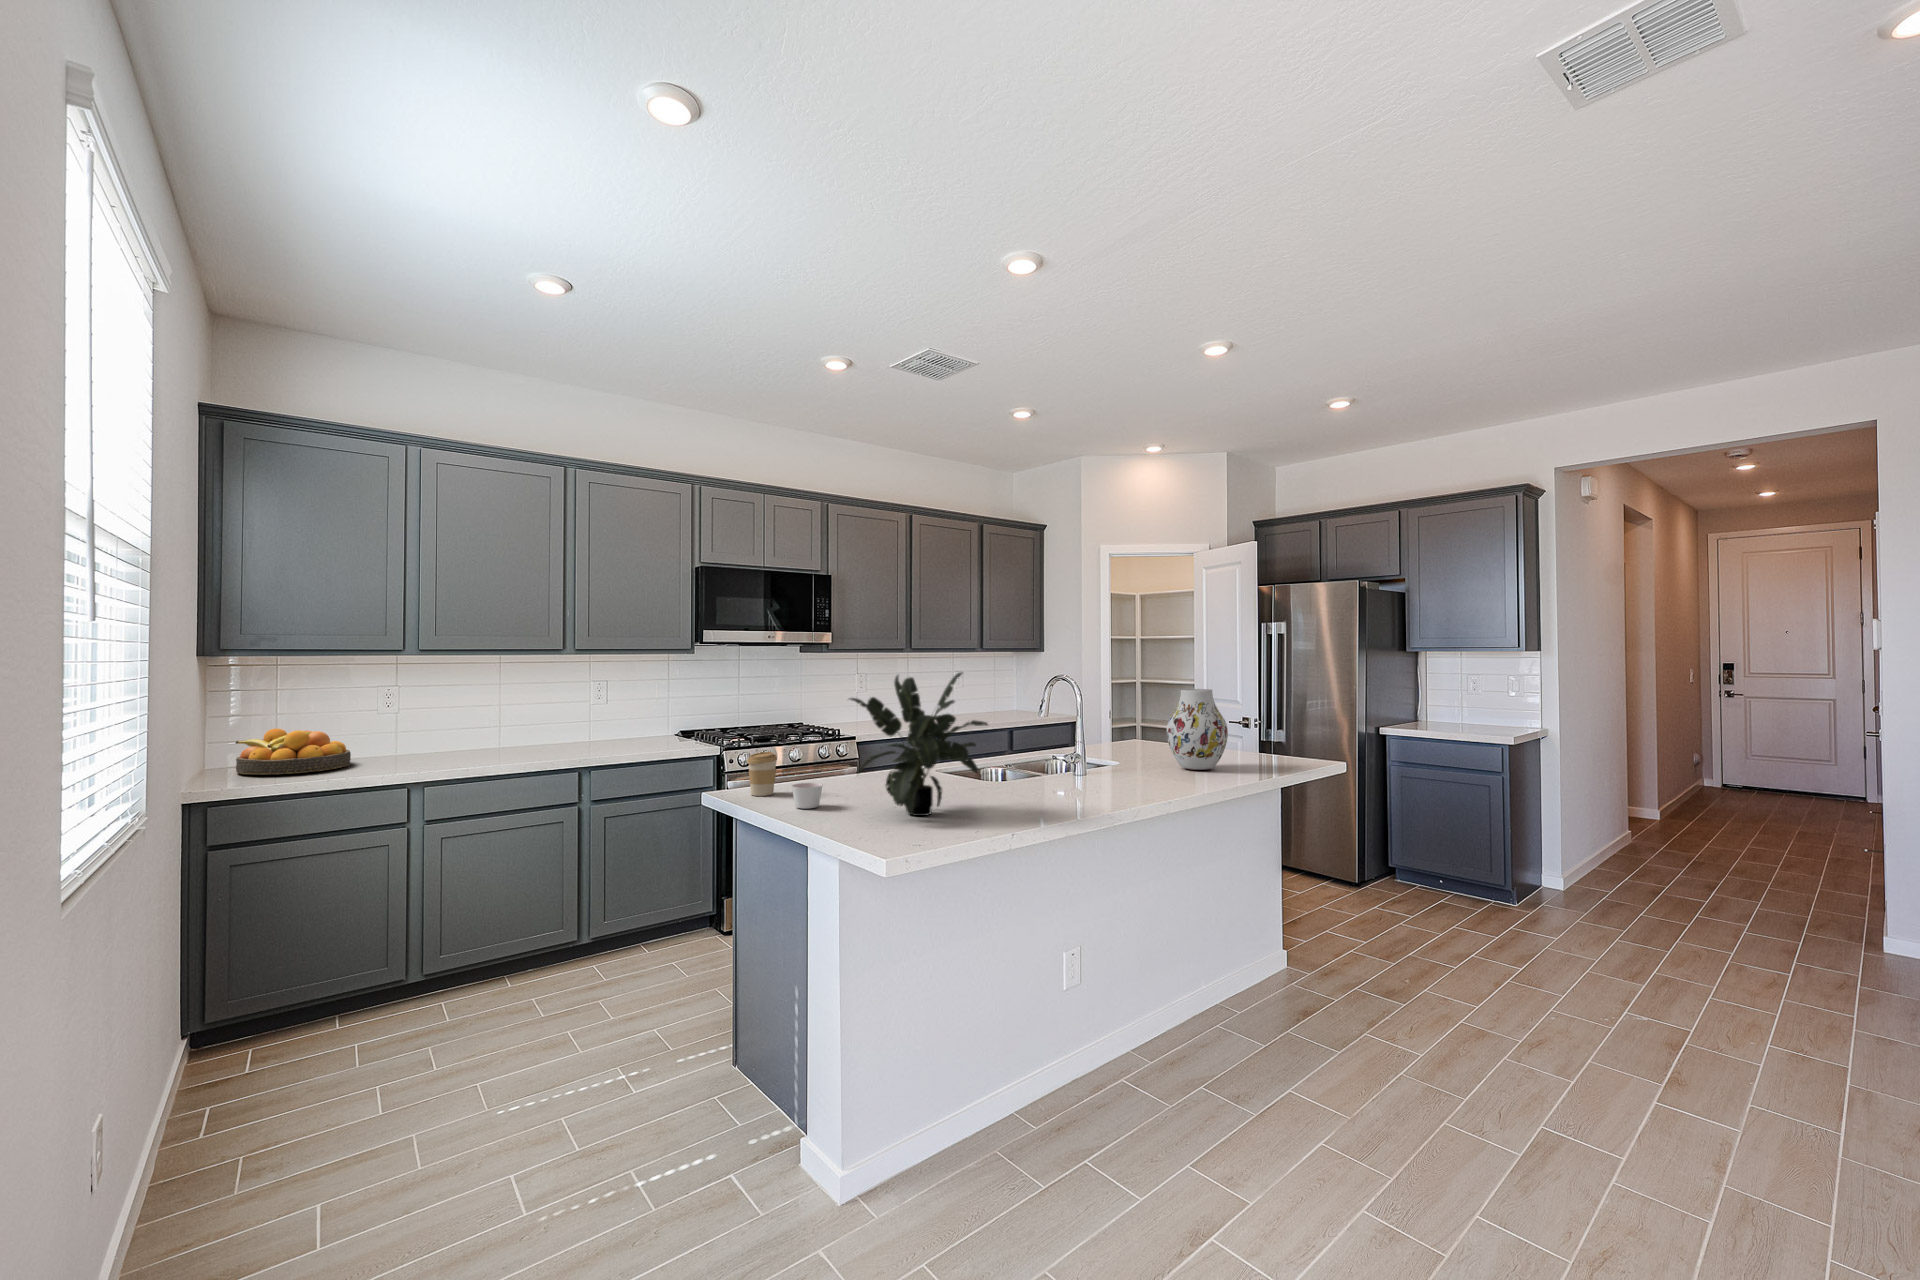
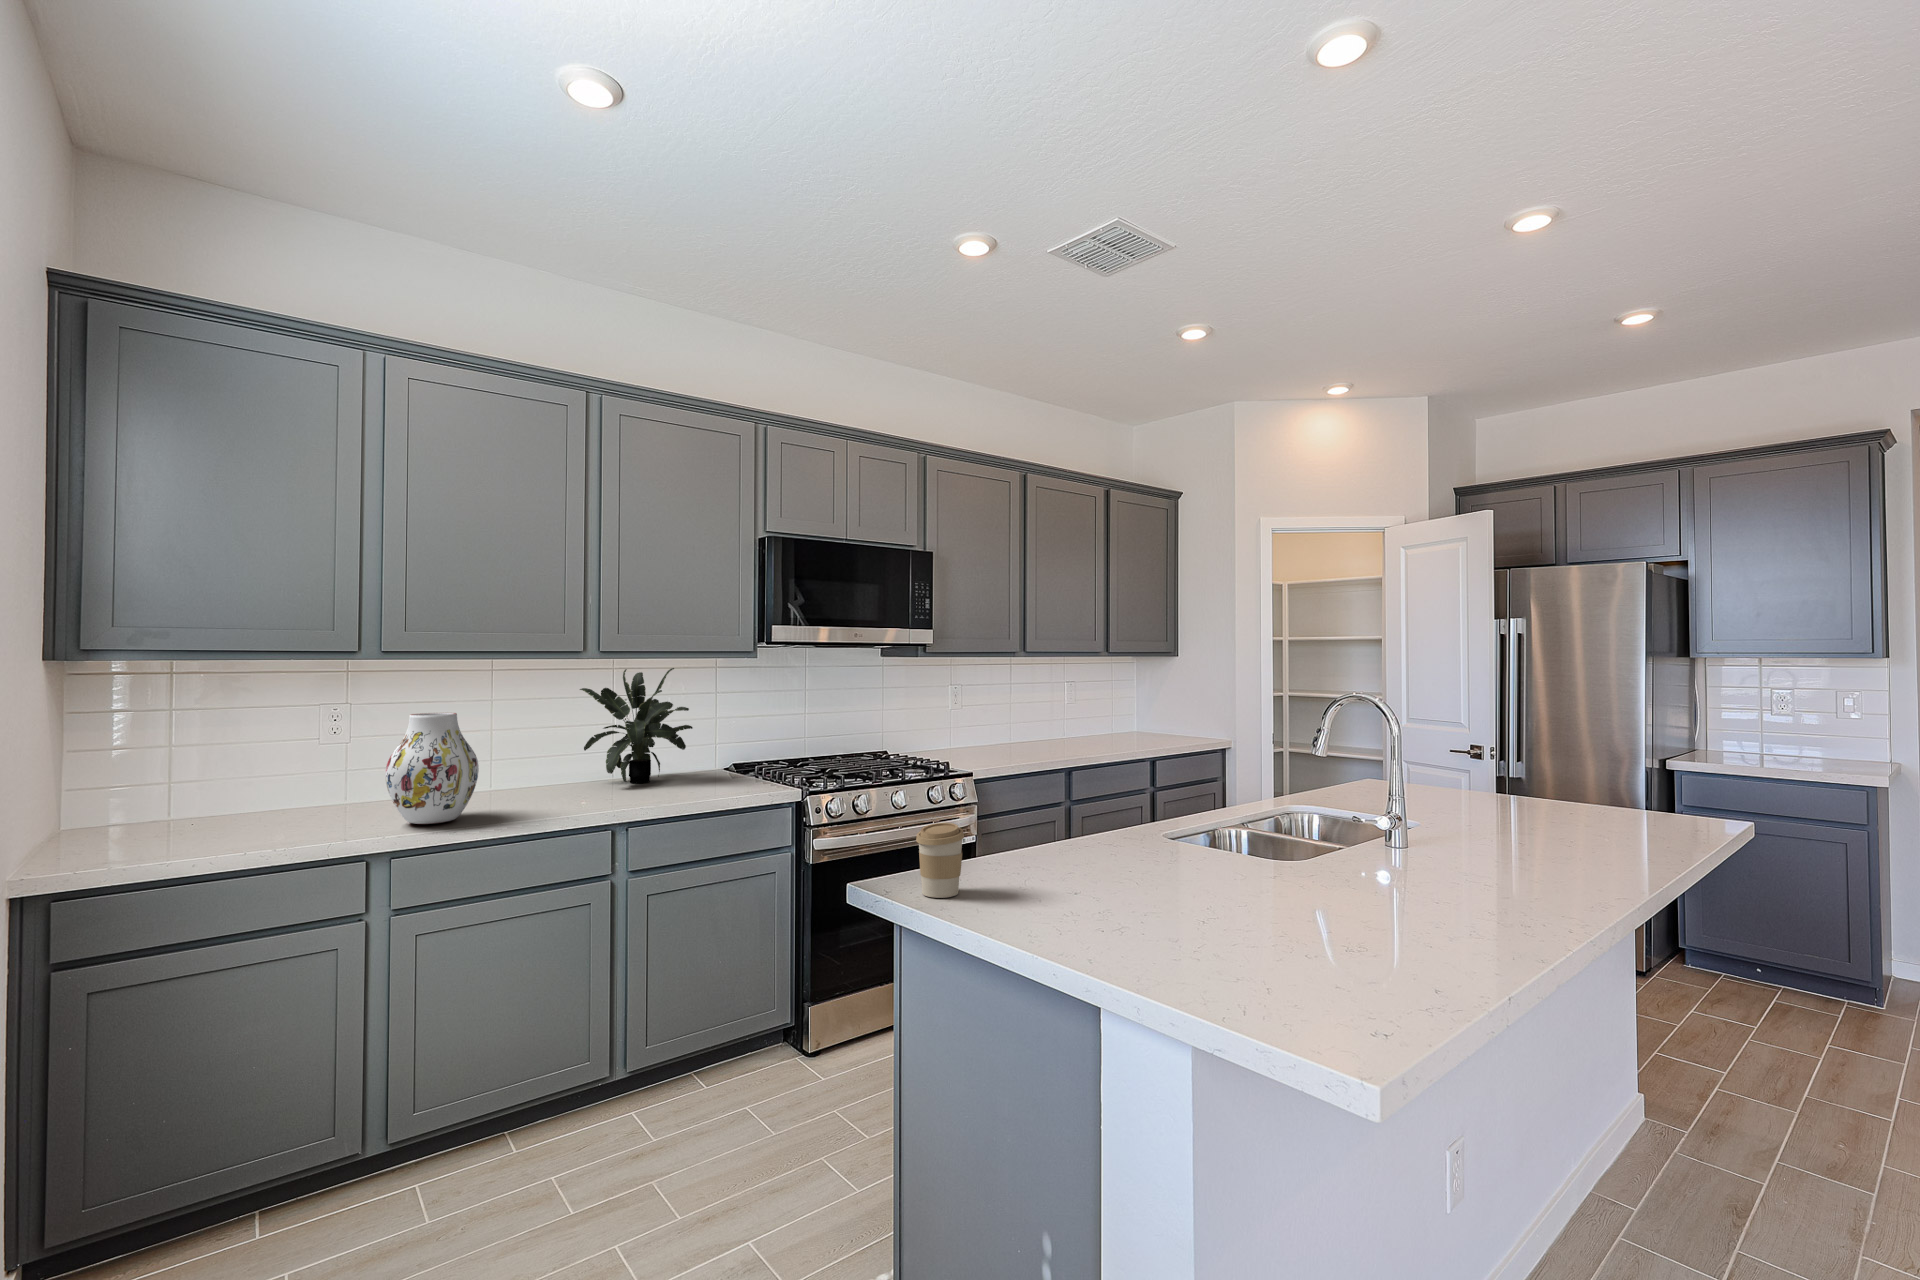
potted plant: present [850,672,988,816] -> present [580,668,693,783]
vase: present [1167,689,1228,770] -> present [385,713,479,824]
fruit bowl: present [235,729,351,775] -> none [106,769,281,841]
candle: present [792,783,823,809] -> none [1016,883,1069,932]

